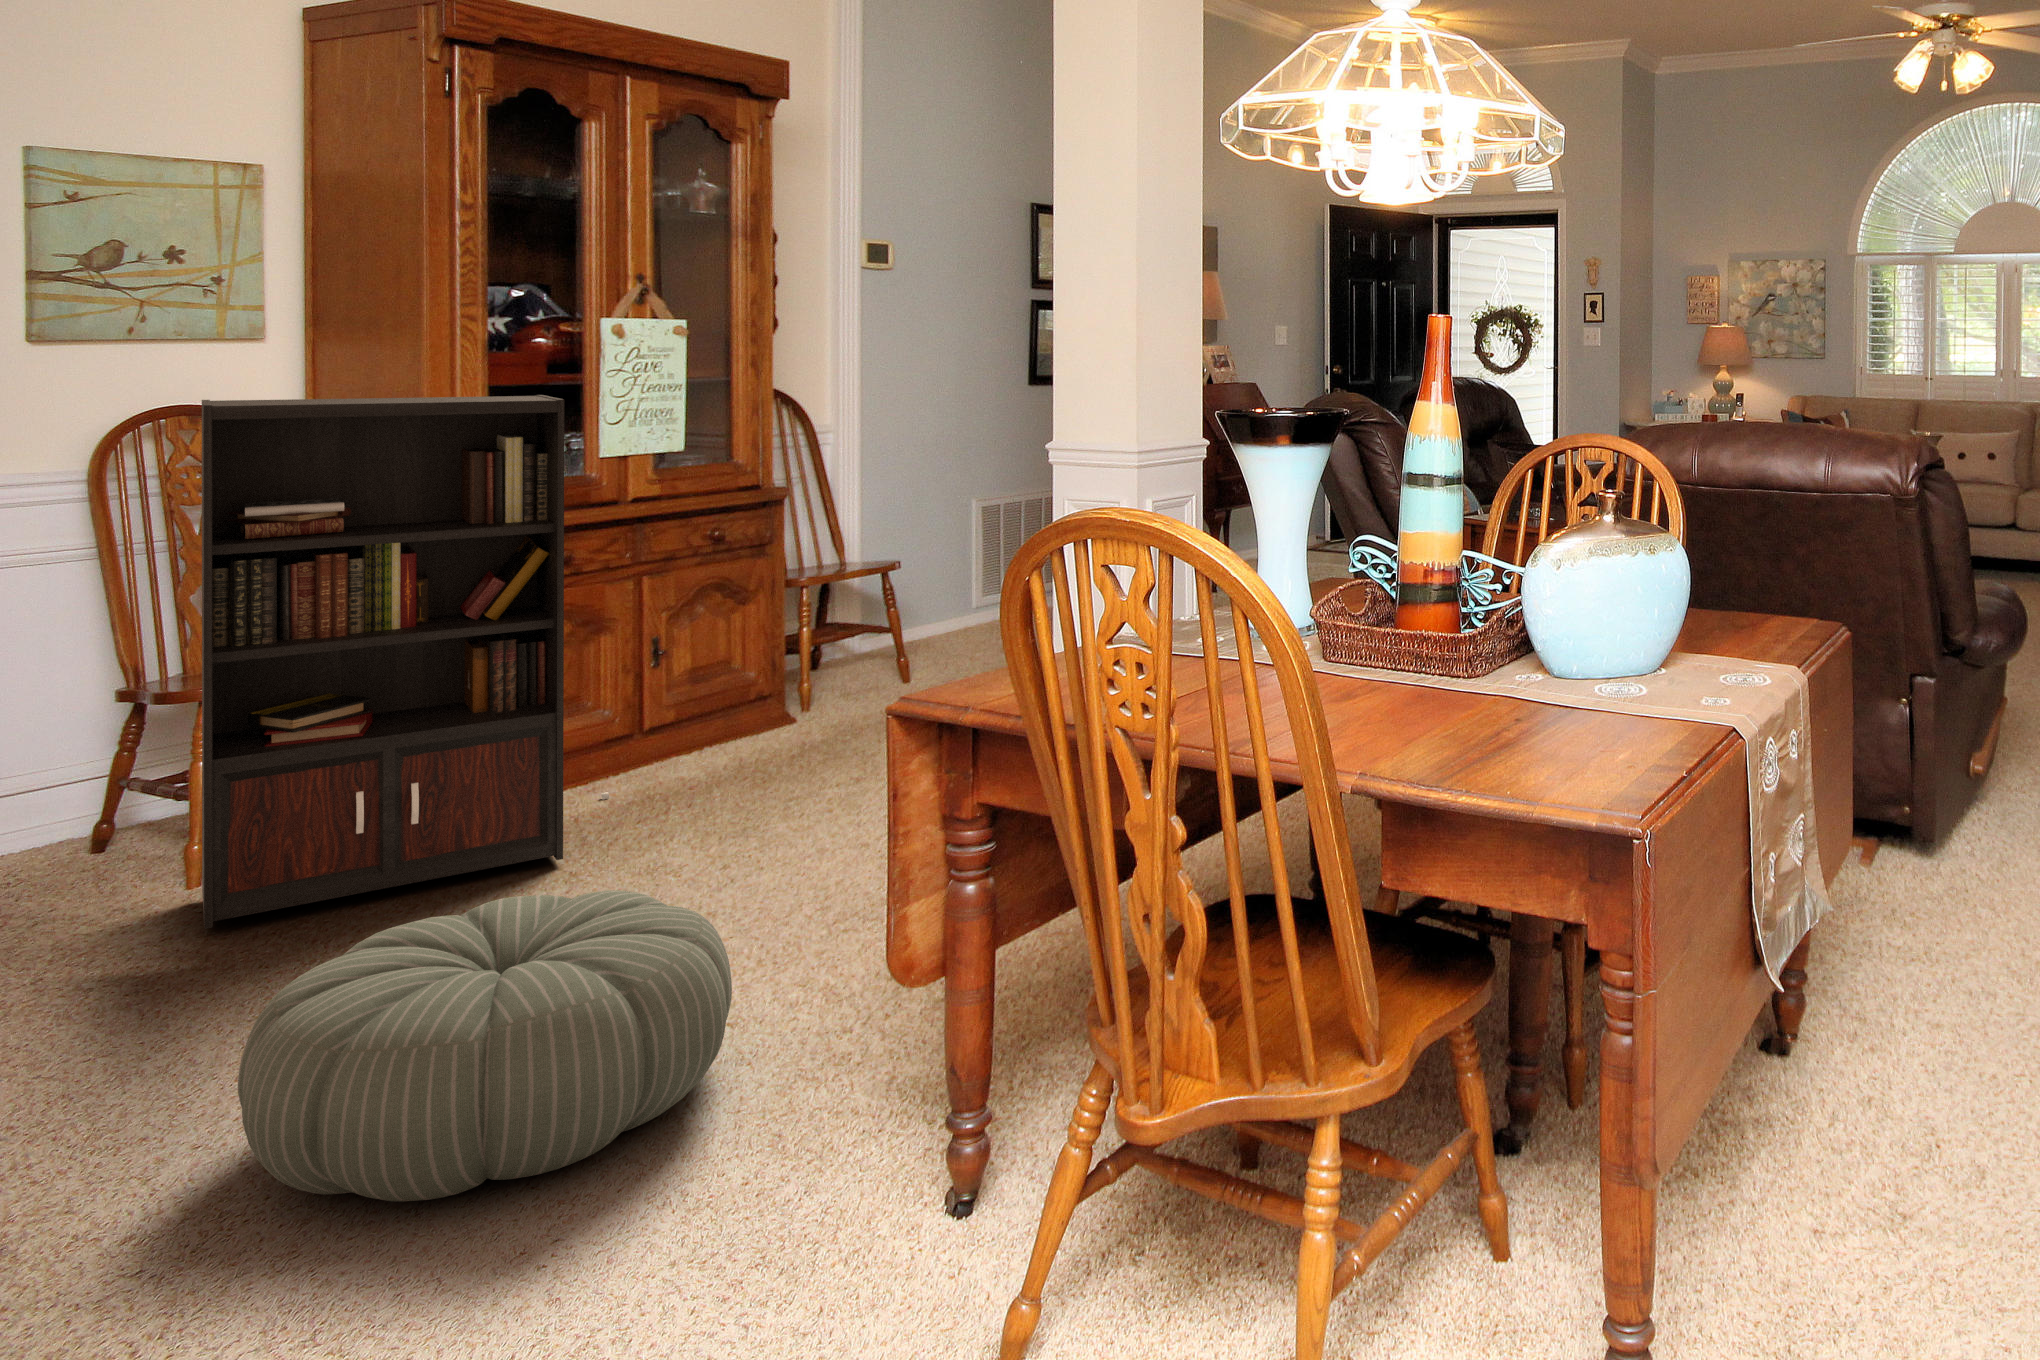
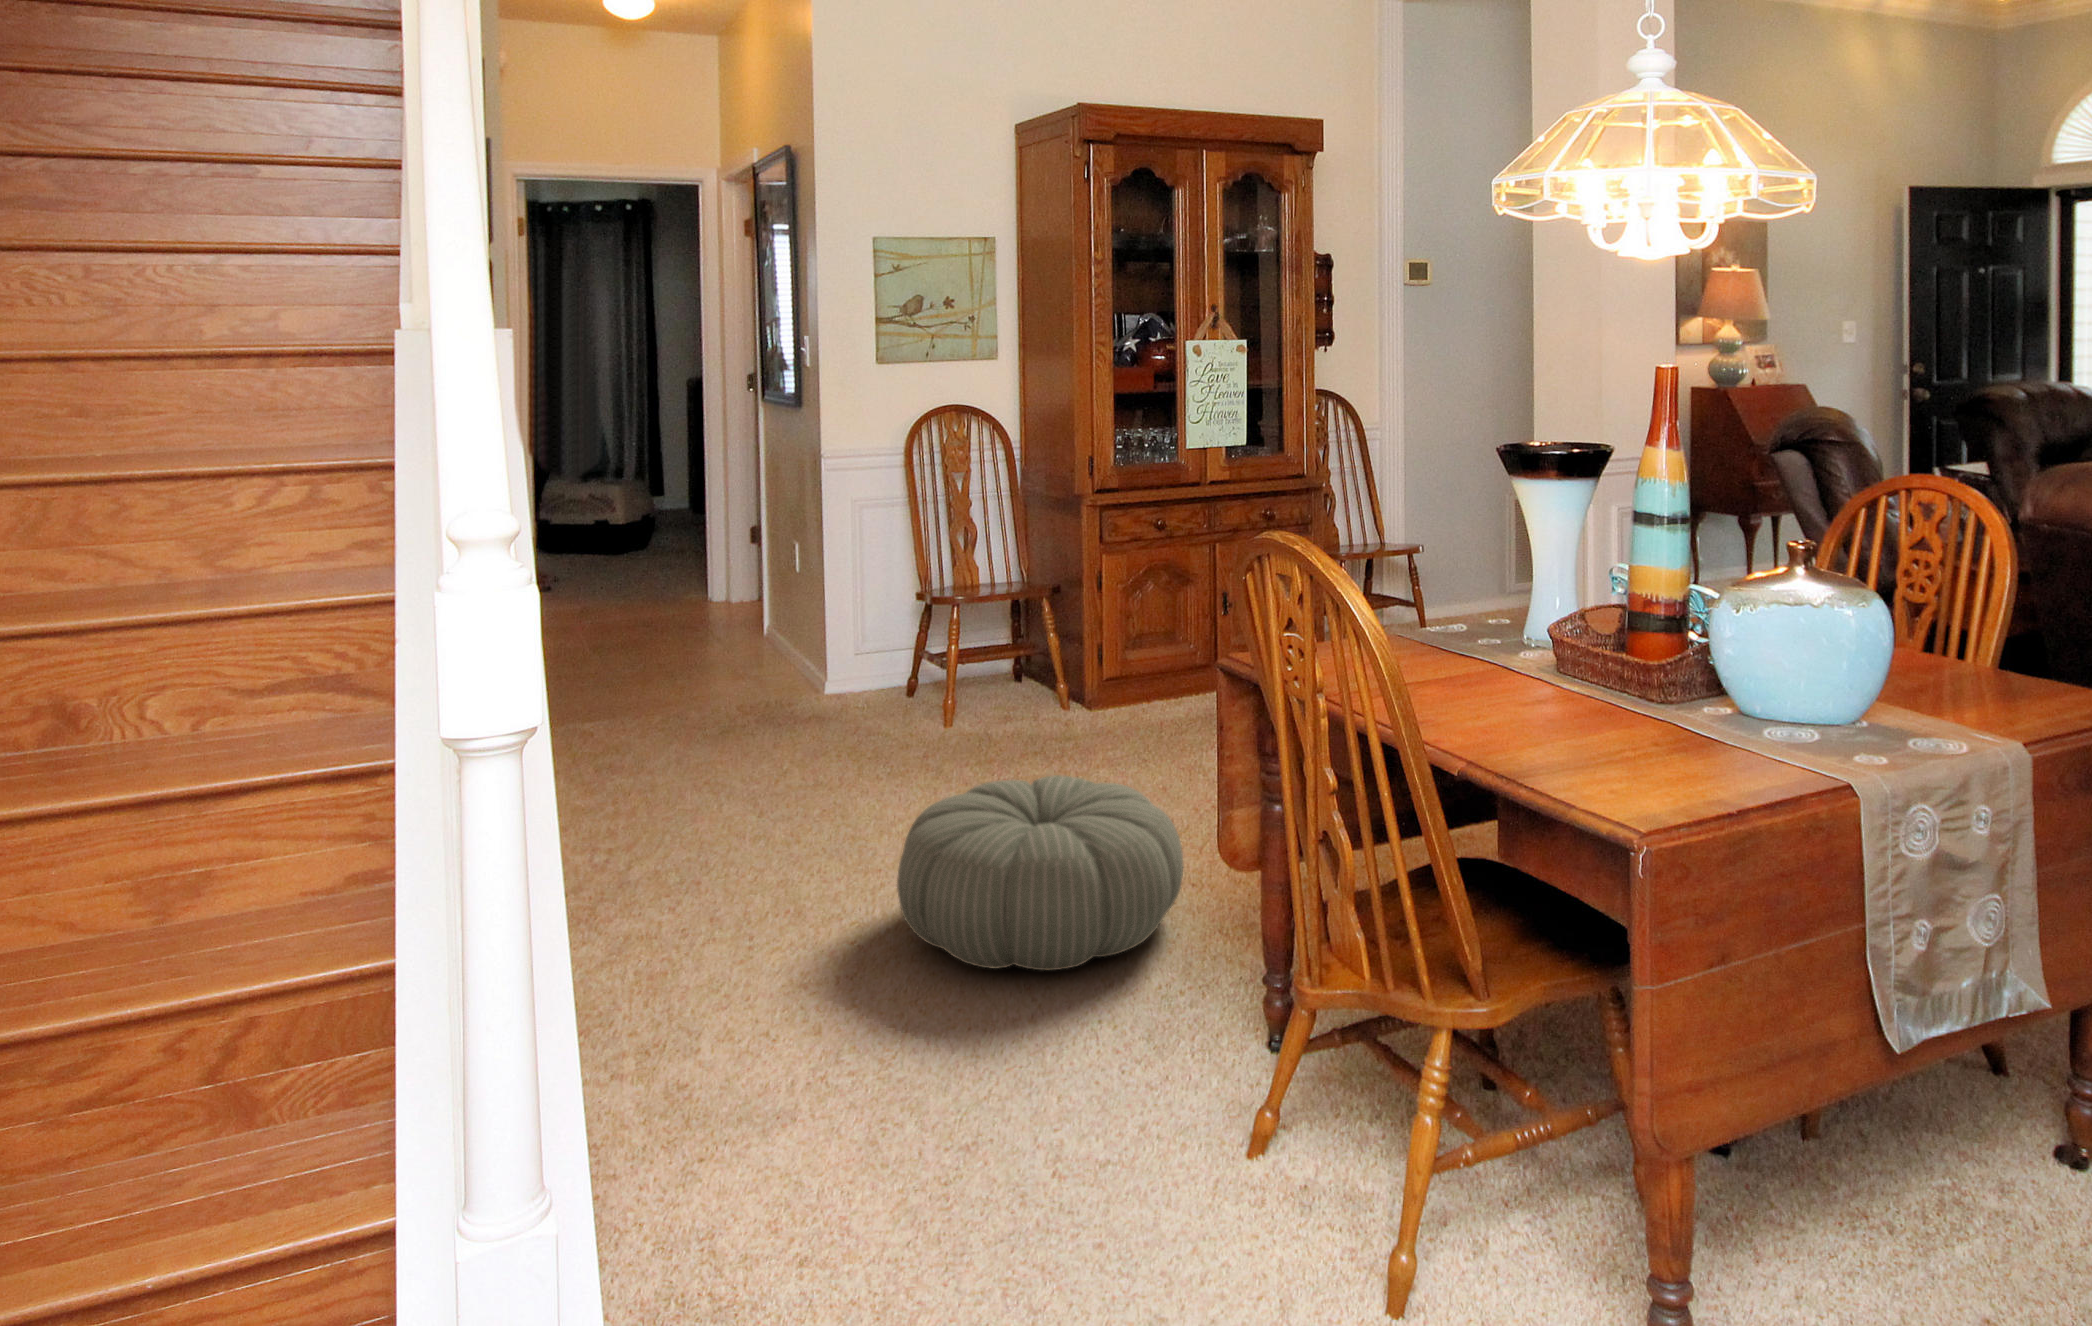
bookcase: present [202,395,609,929] -> none [933,405,1189,759]

